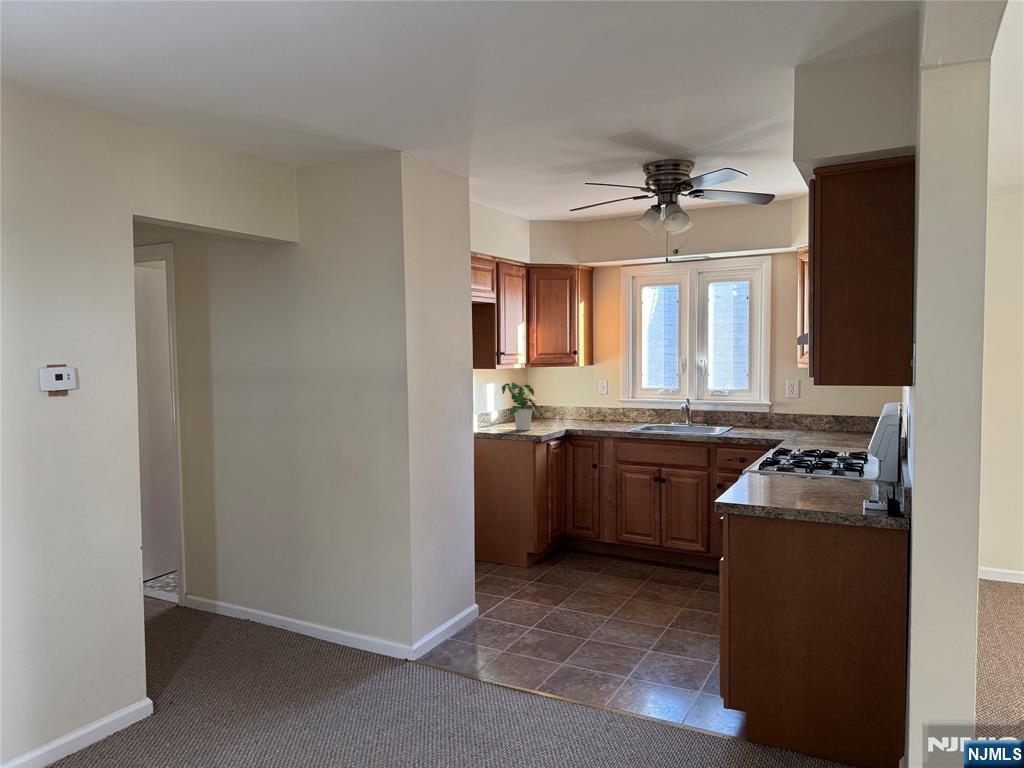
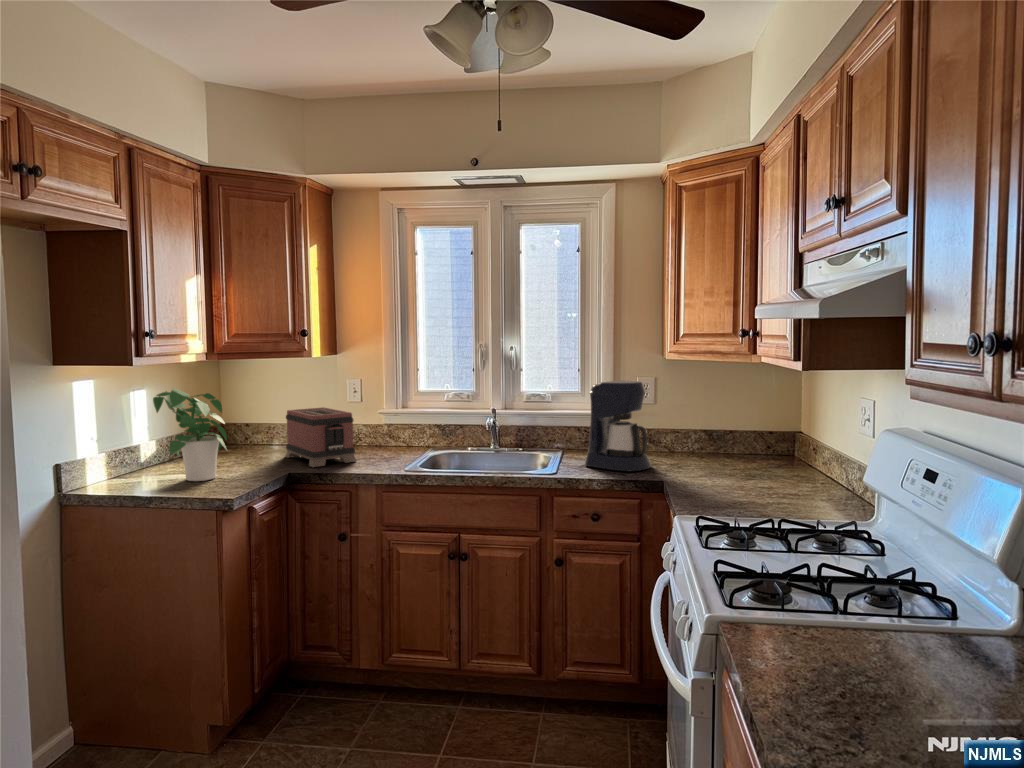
coffee maker: none [741,381,784,436] -> present [585,380,651,471]
toaster: none [564,396,604,428] -> present [285,407,357,467]

